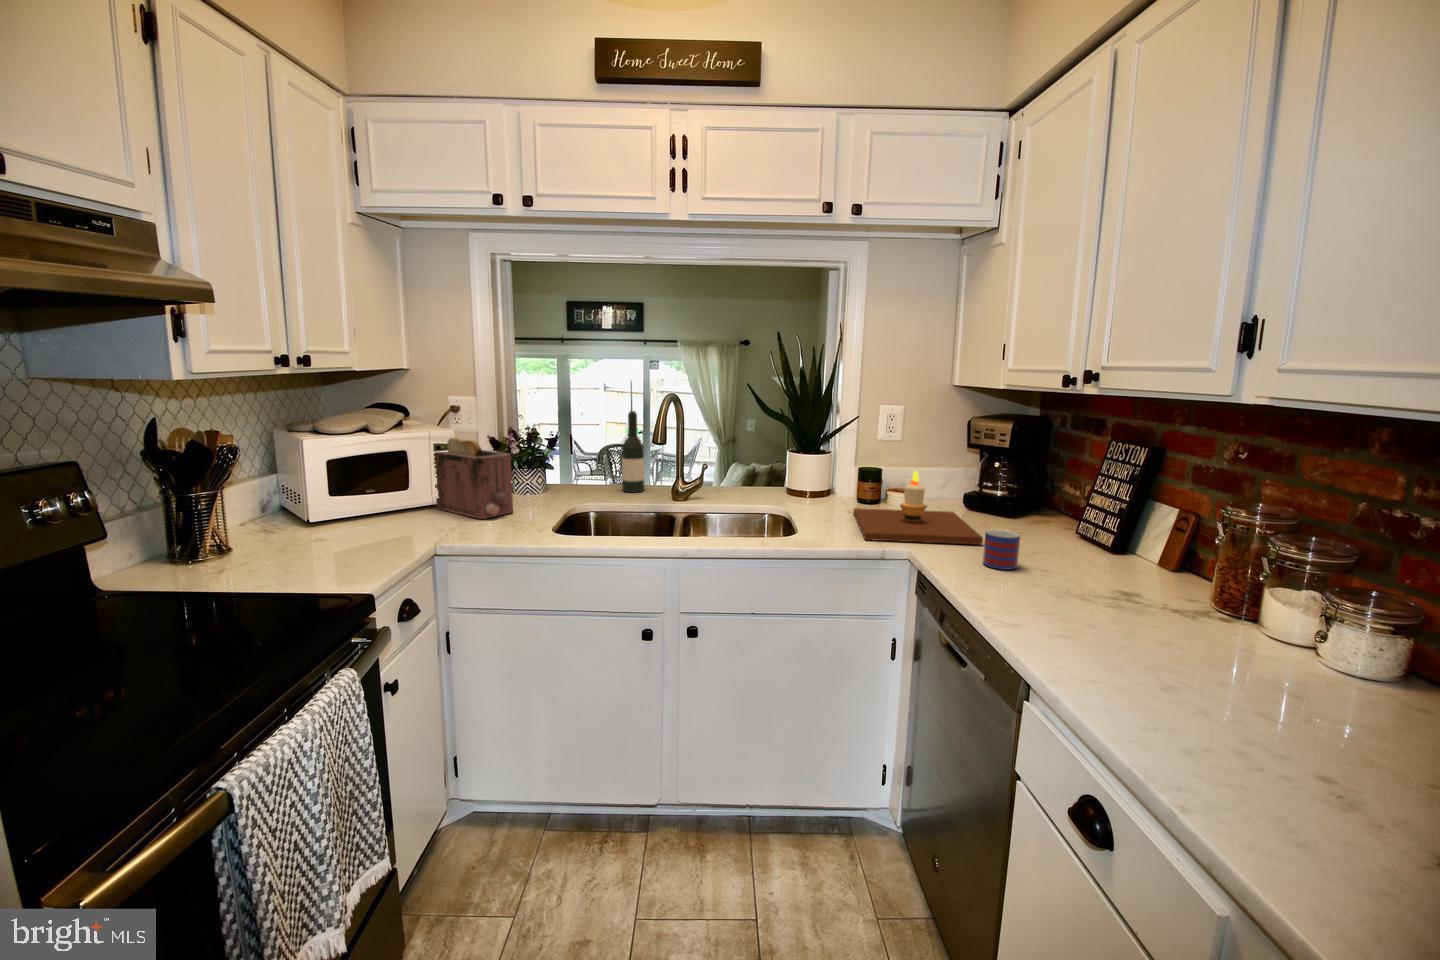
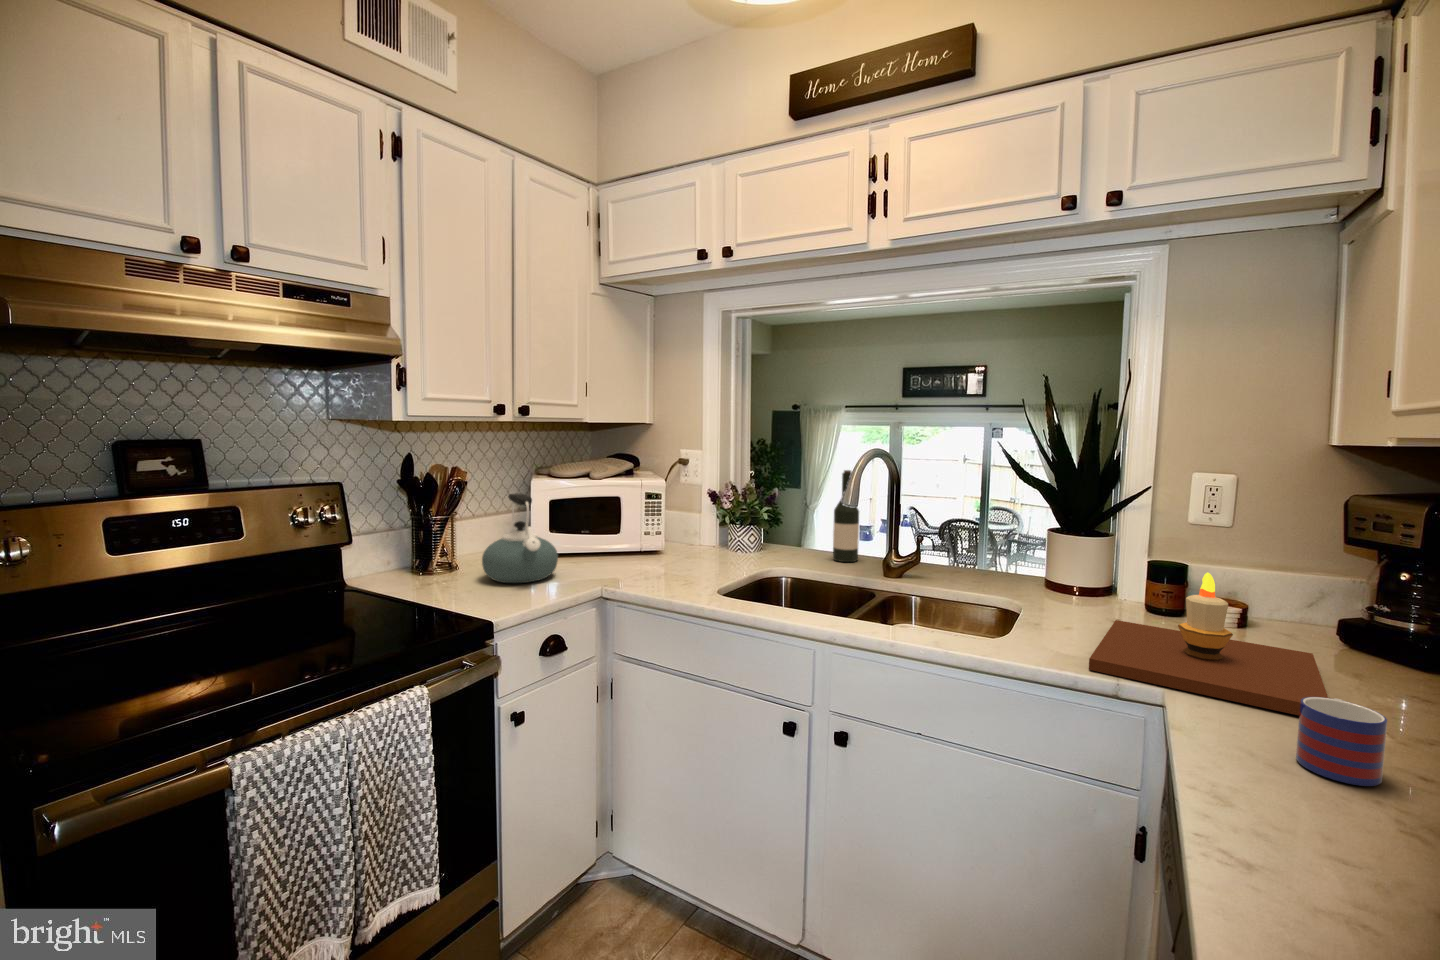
toaster: present [435,438,513,519] -> none [642,488,698,569]
kettle: none [281,454,377,556] -> present [482,494,558,583]

